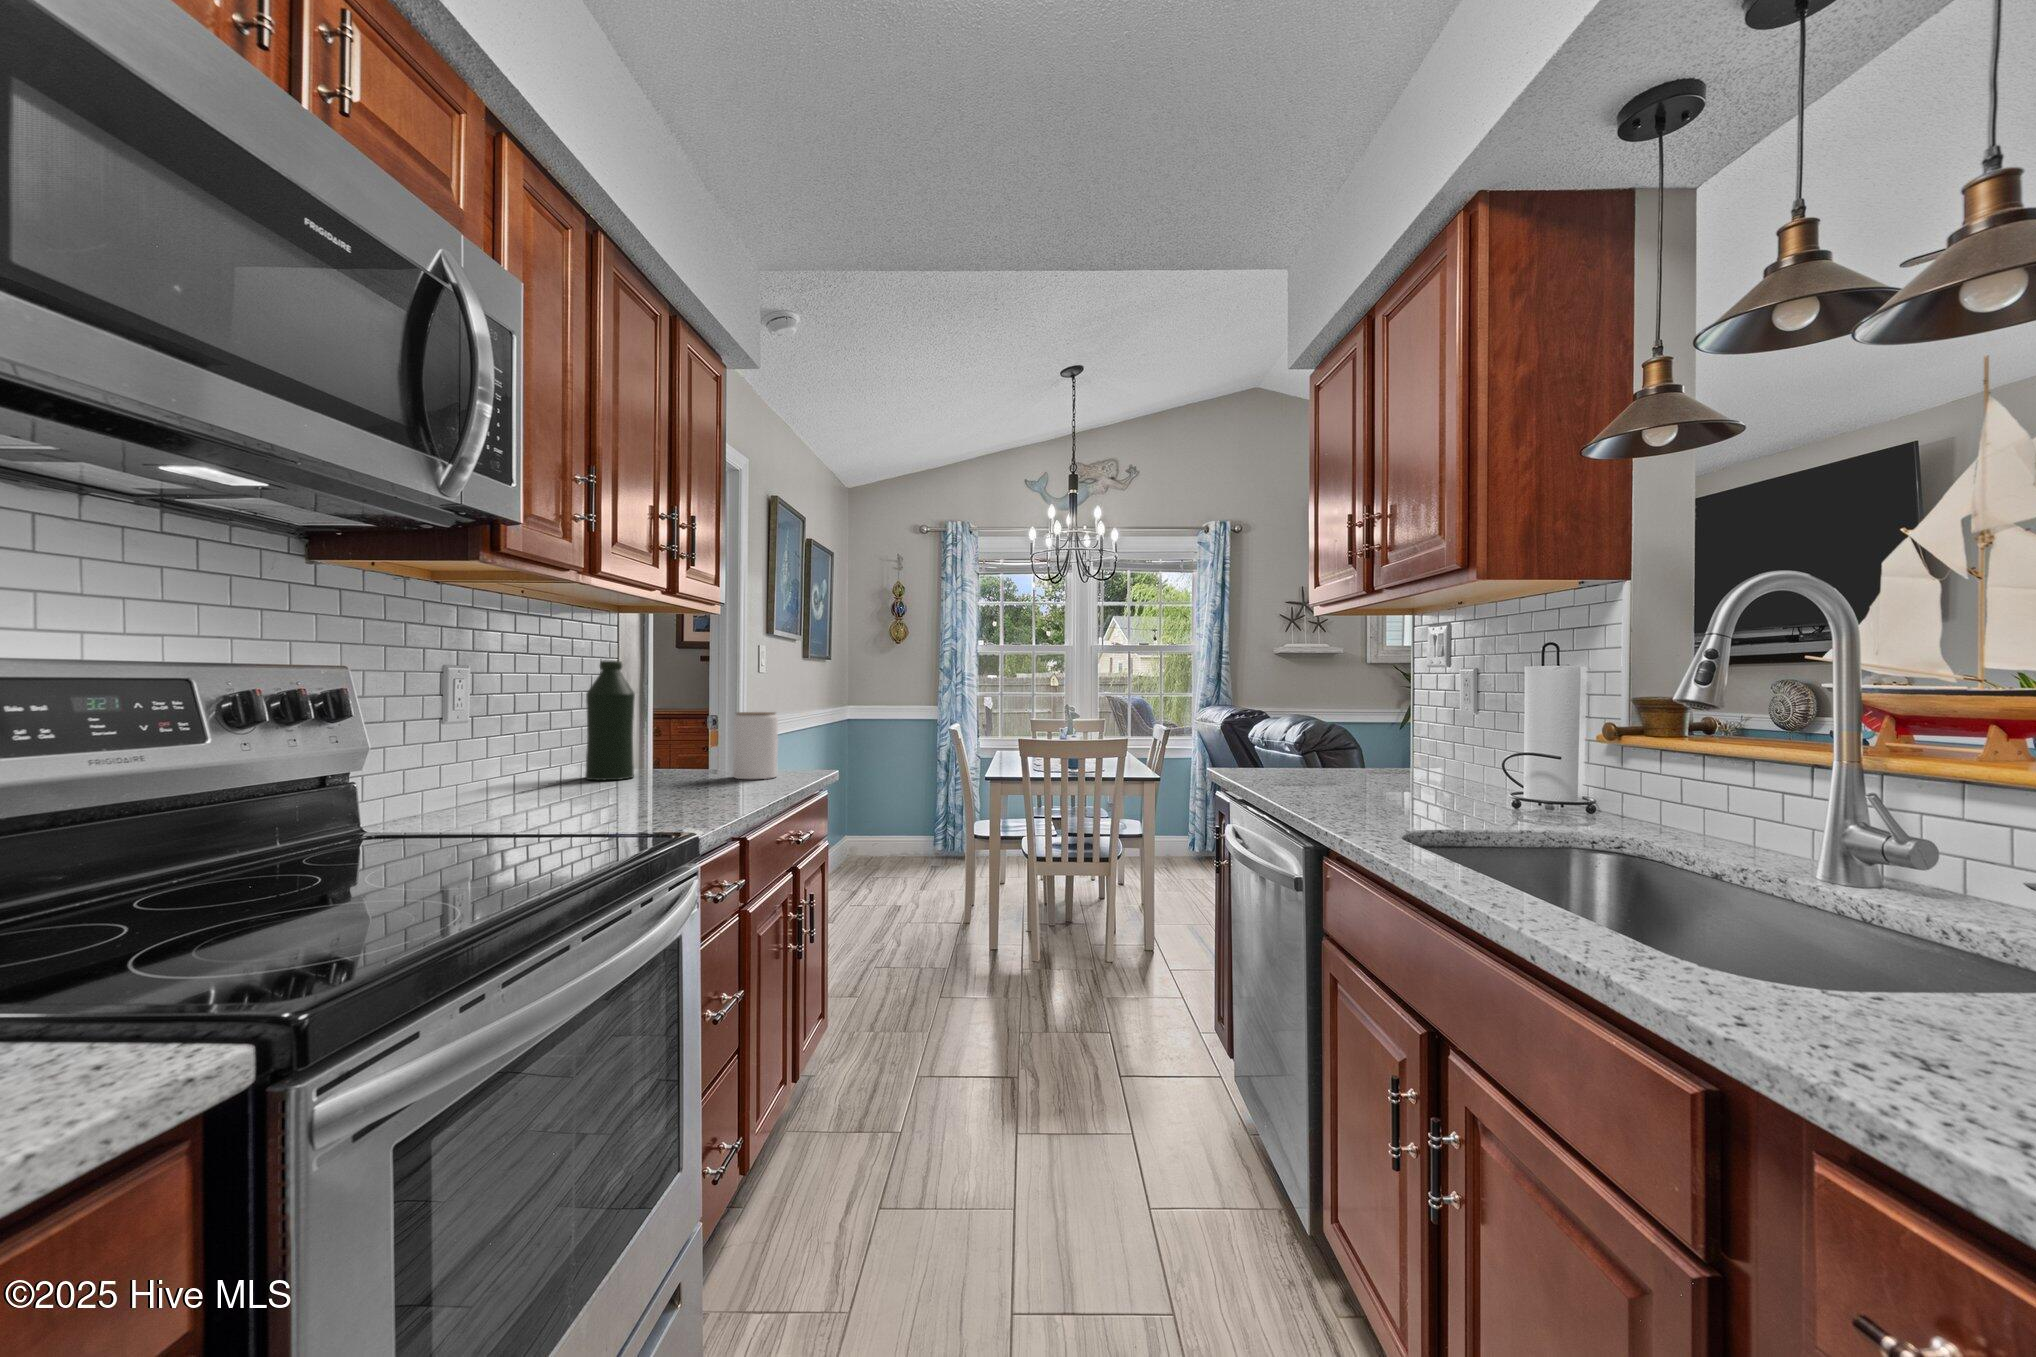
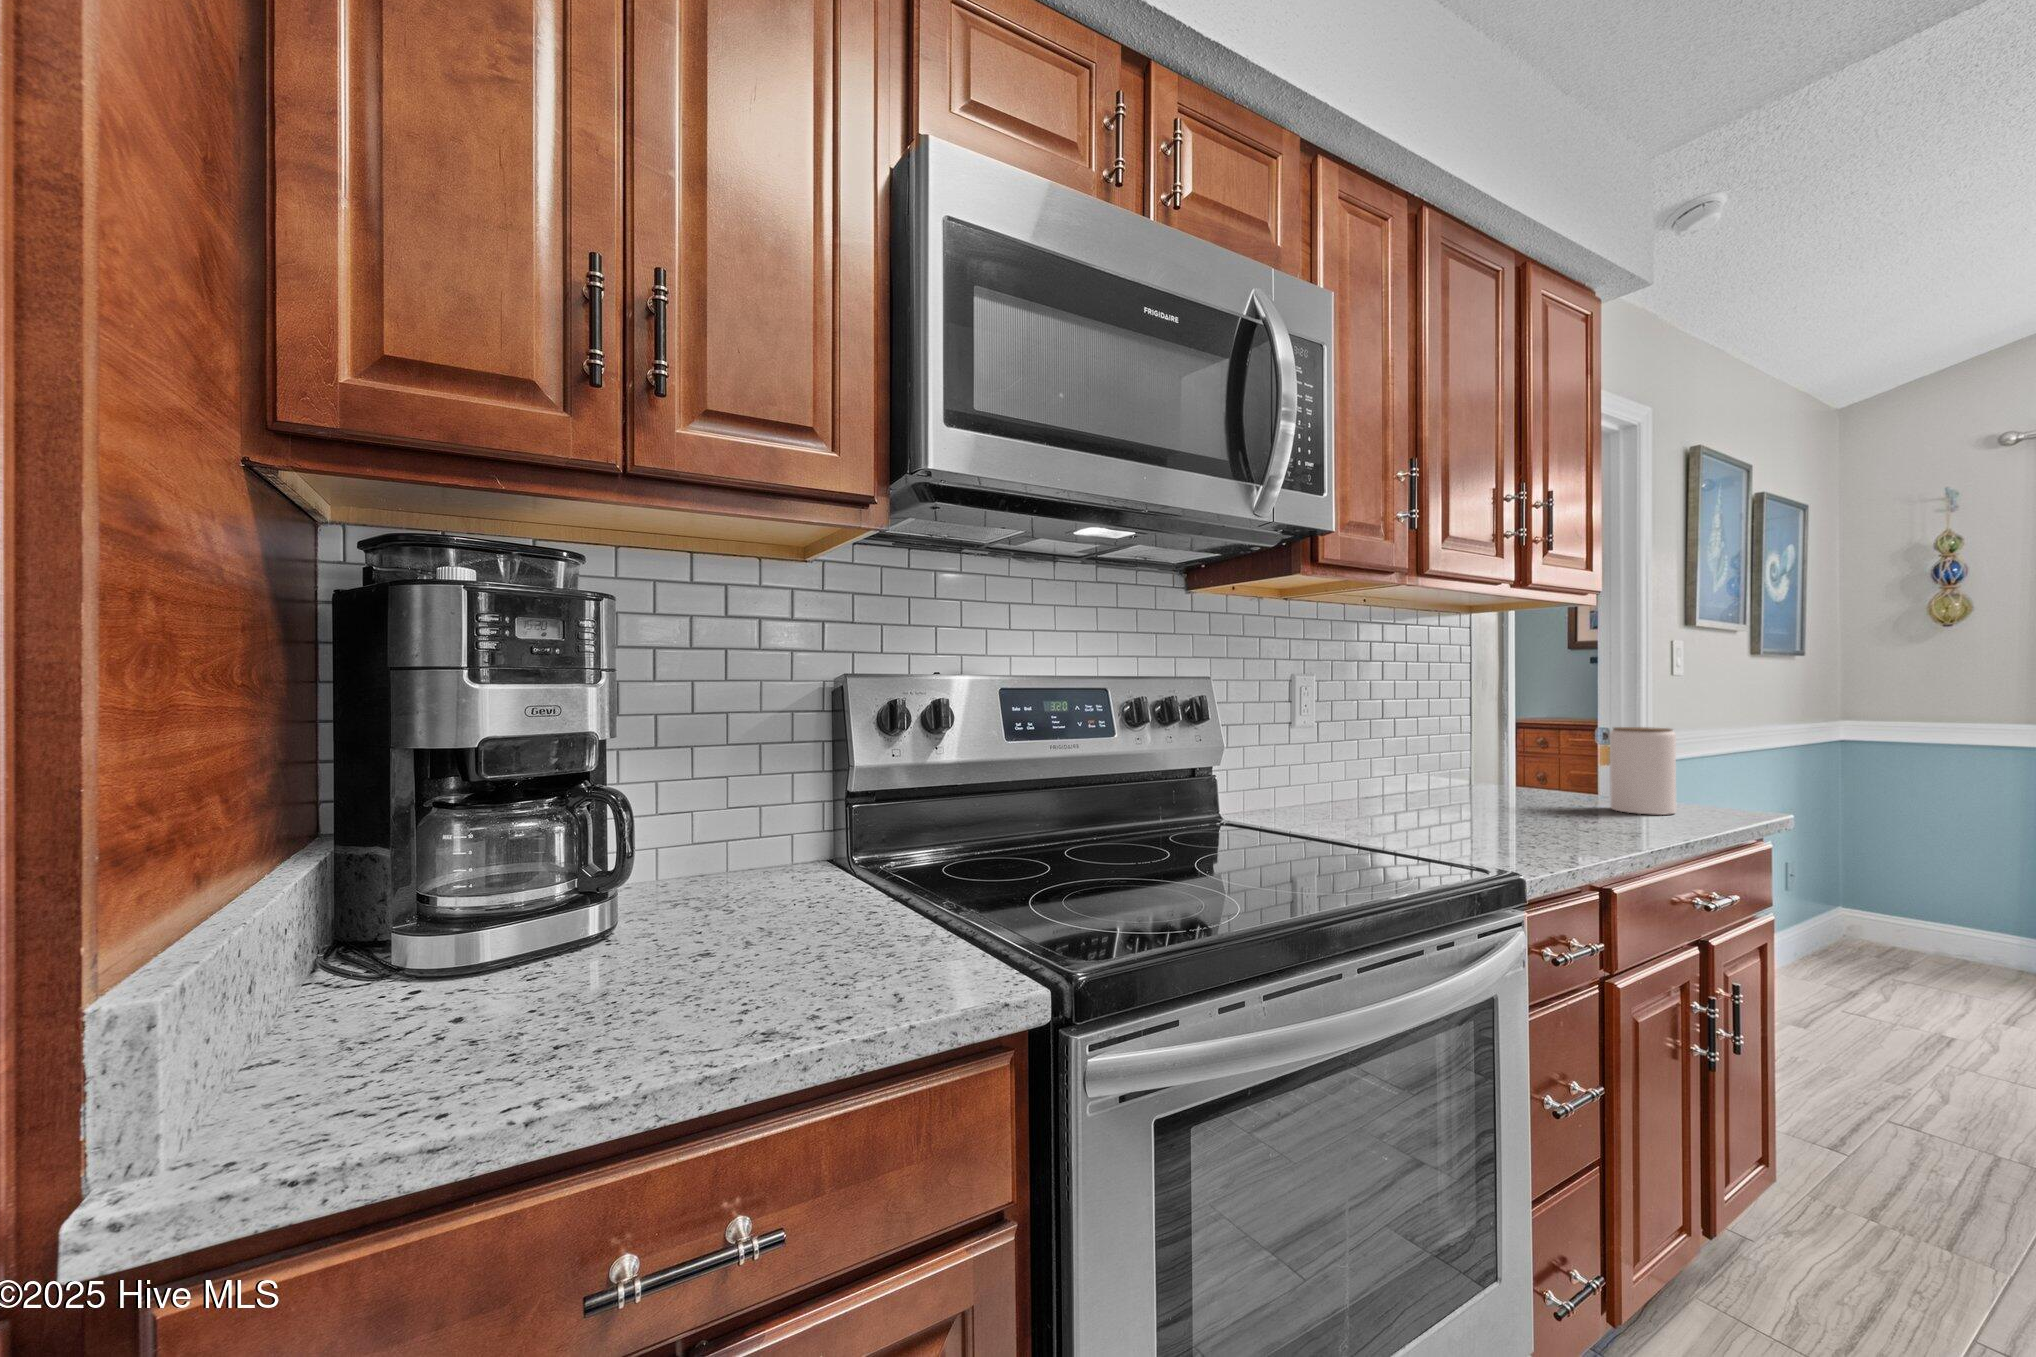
bottle: present [585,661,635,780] -> none [1432,667,1486,798]

